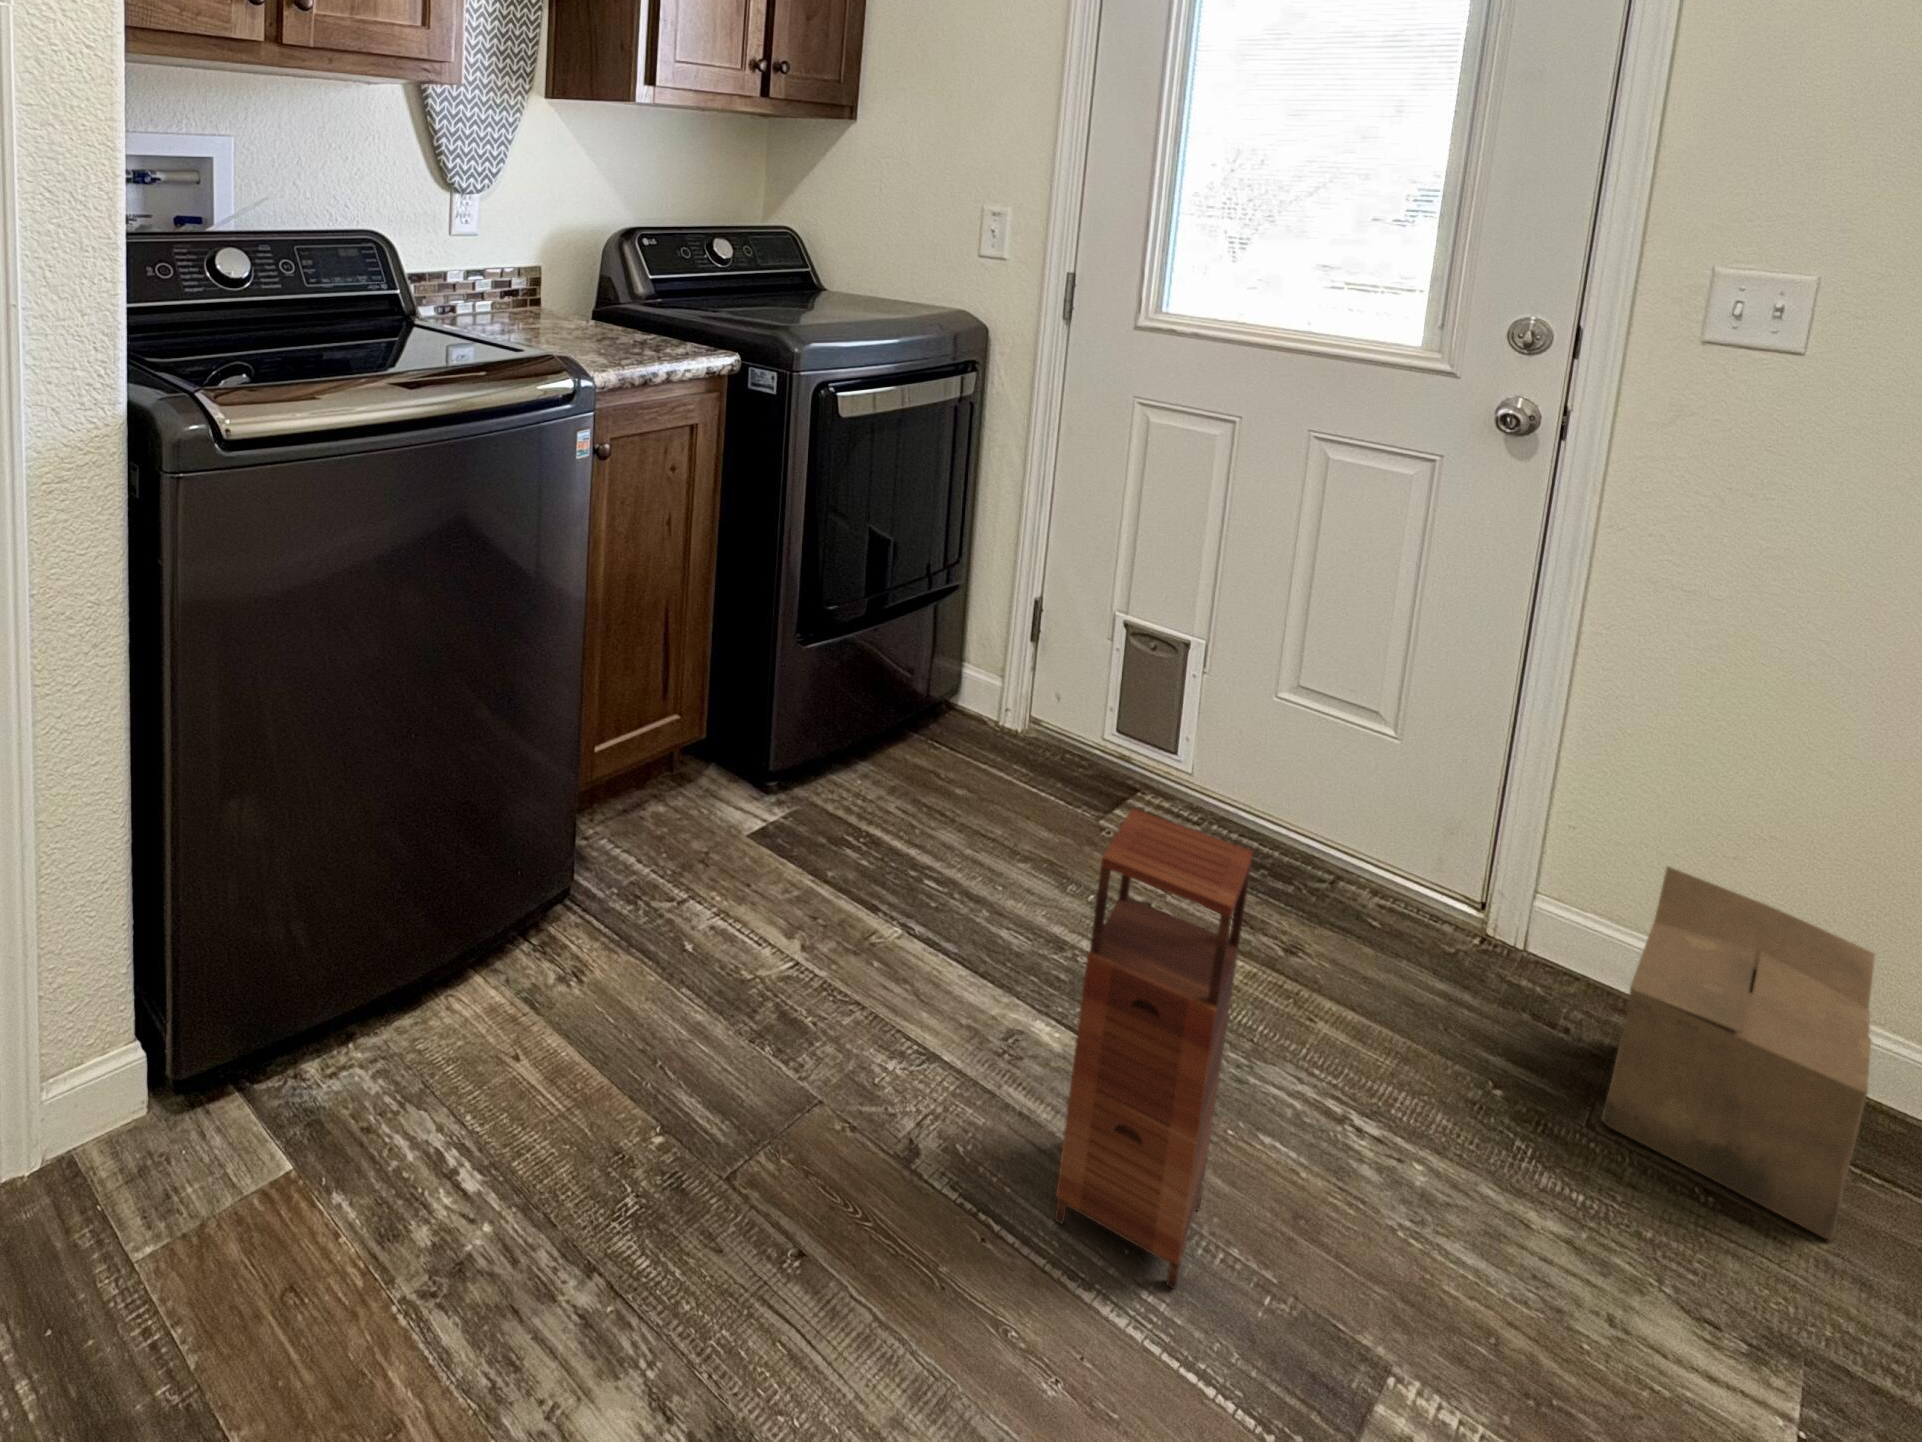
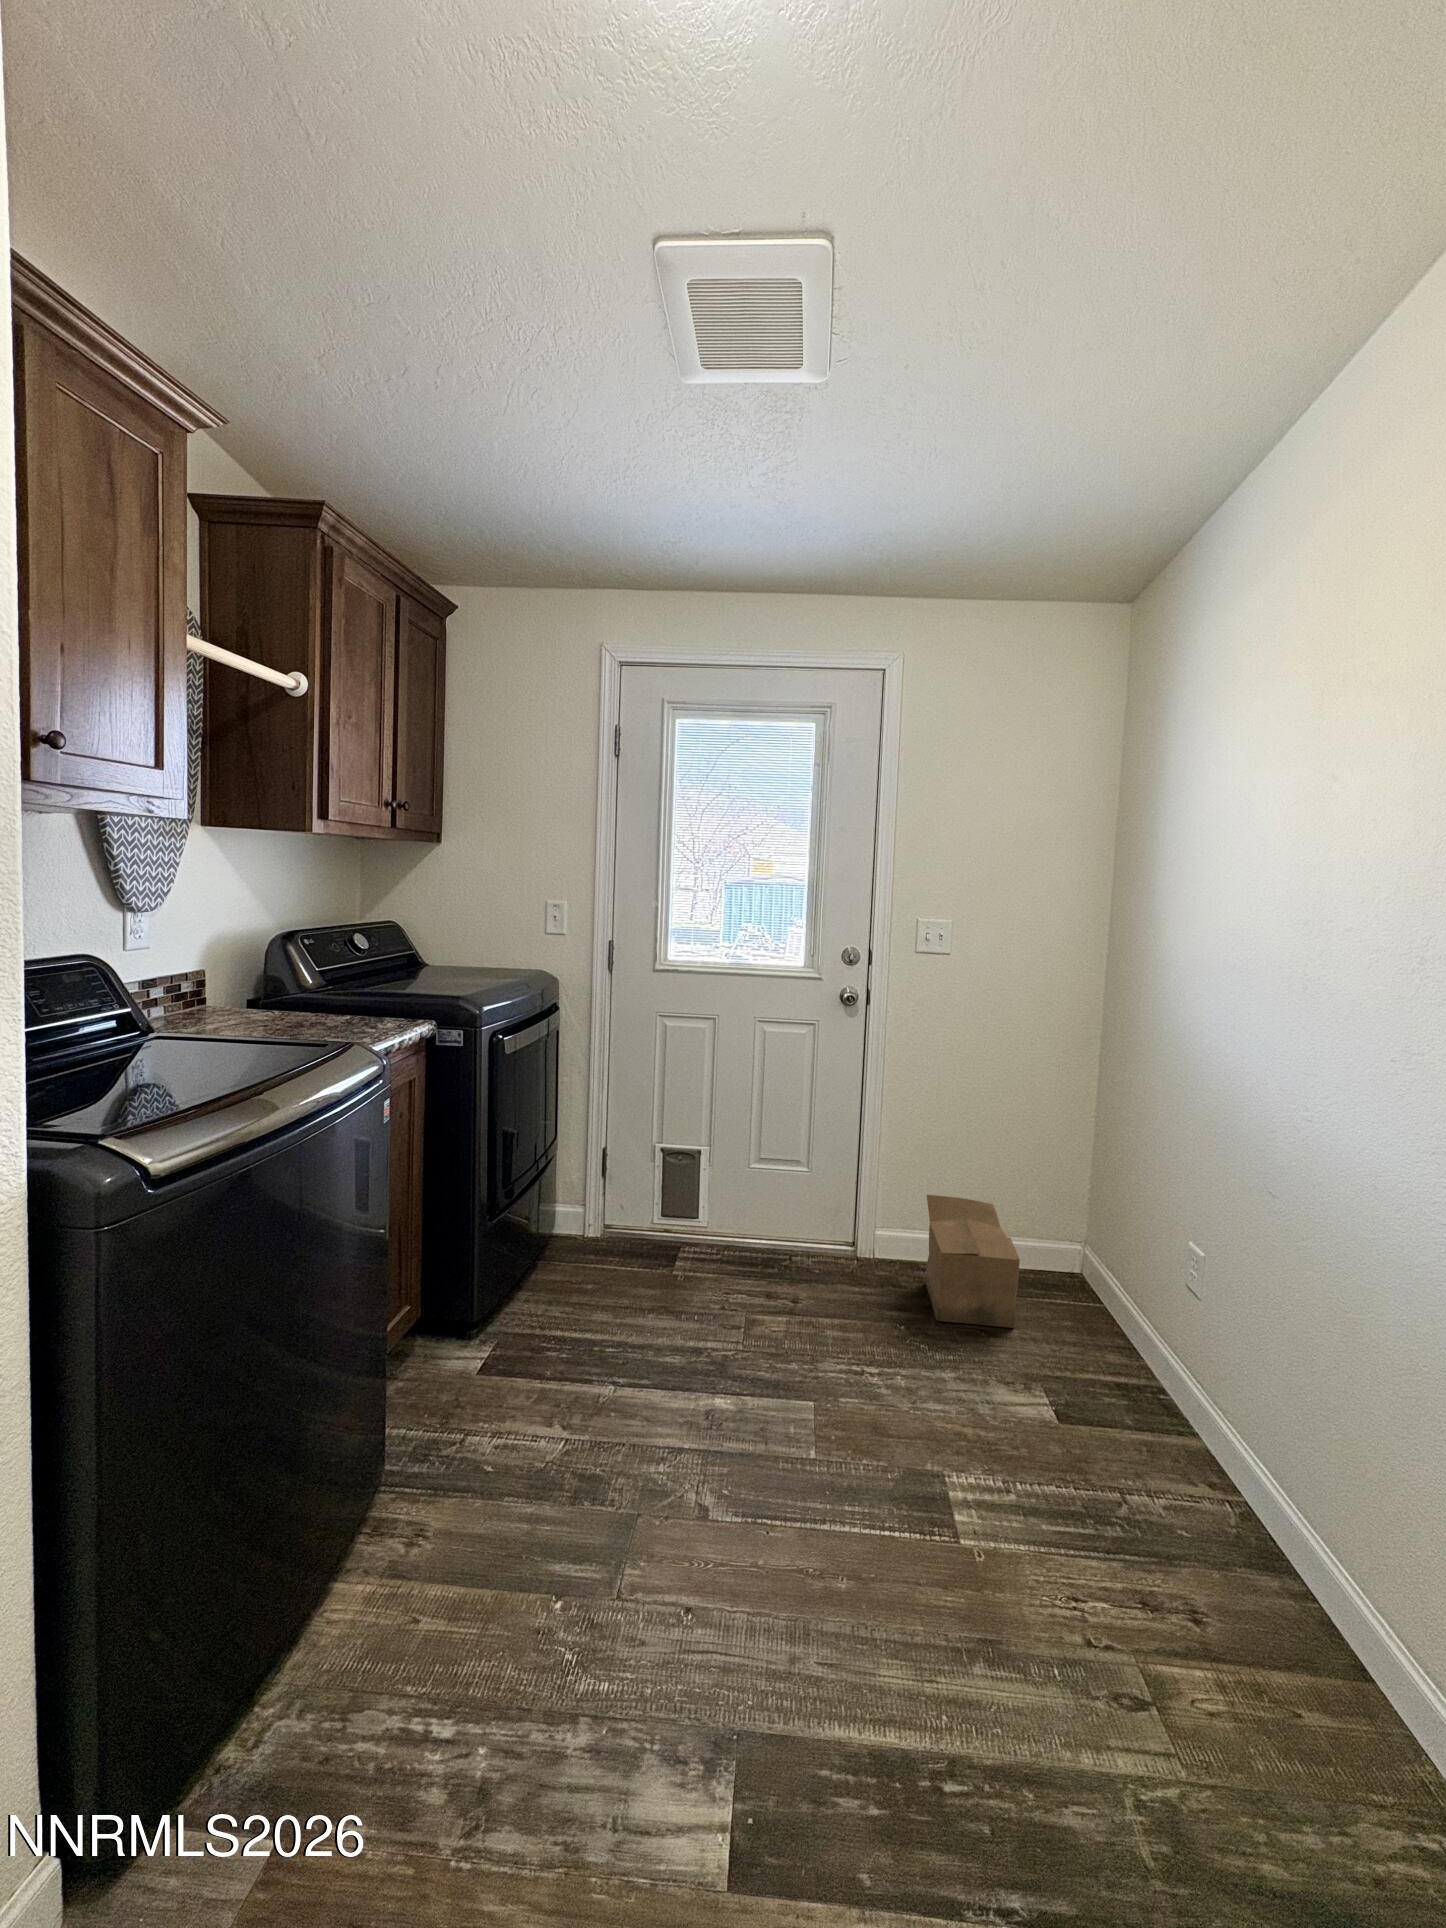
storage cabinet: present [1055,808,1253,1289] -> none [778,1243,868,1498]

